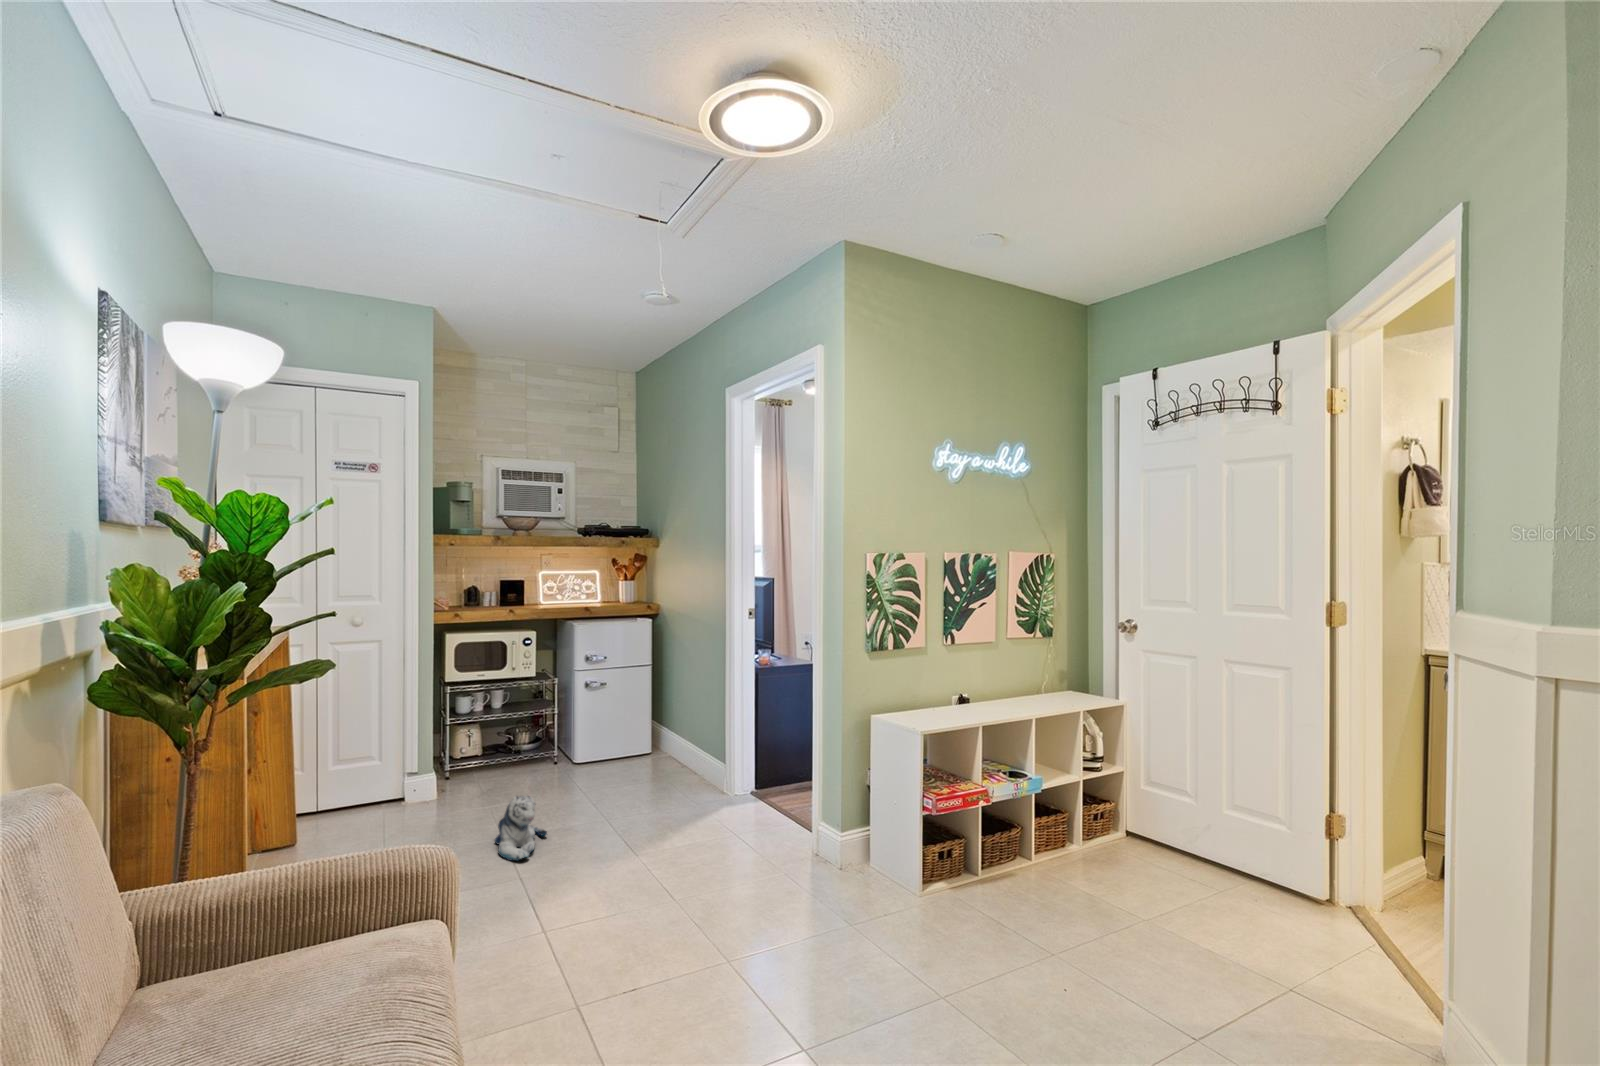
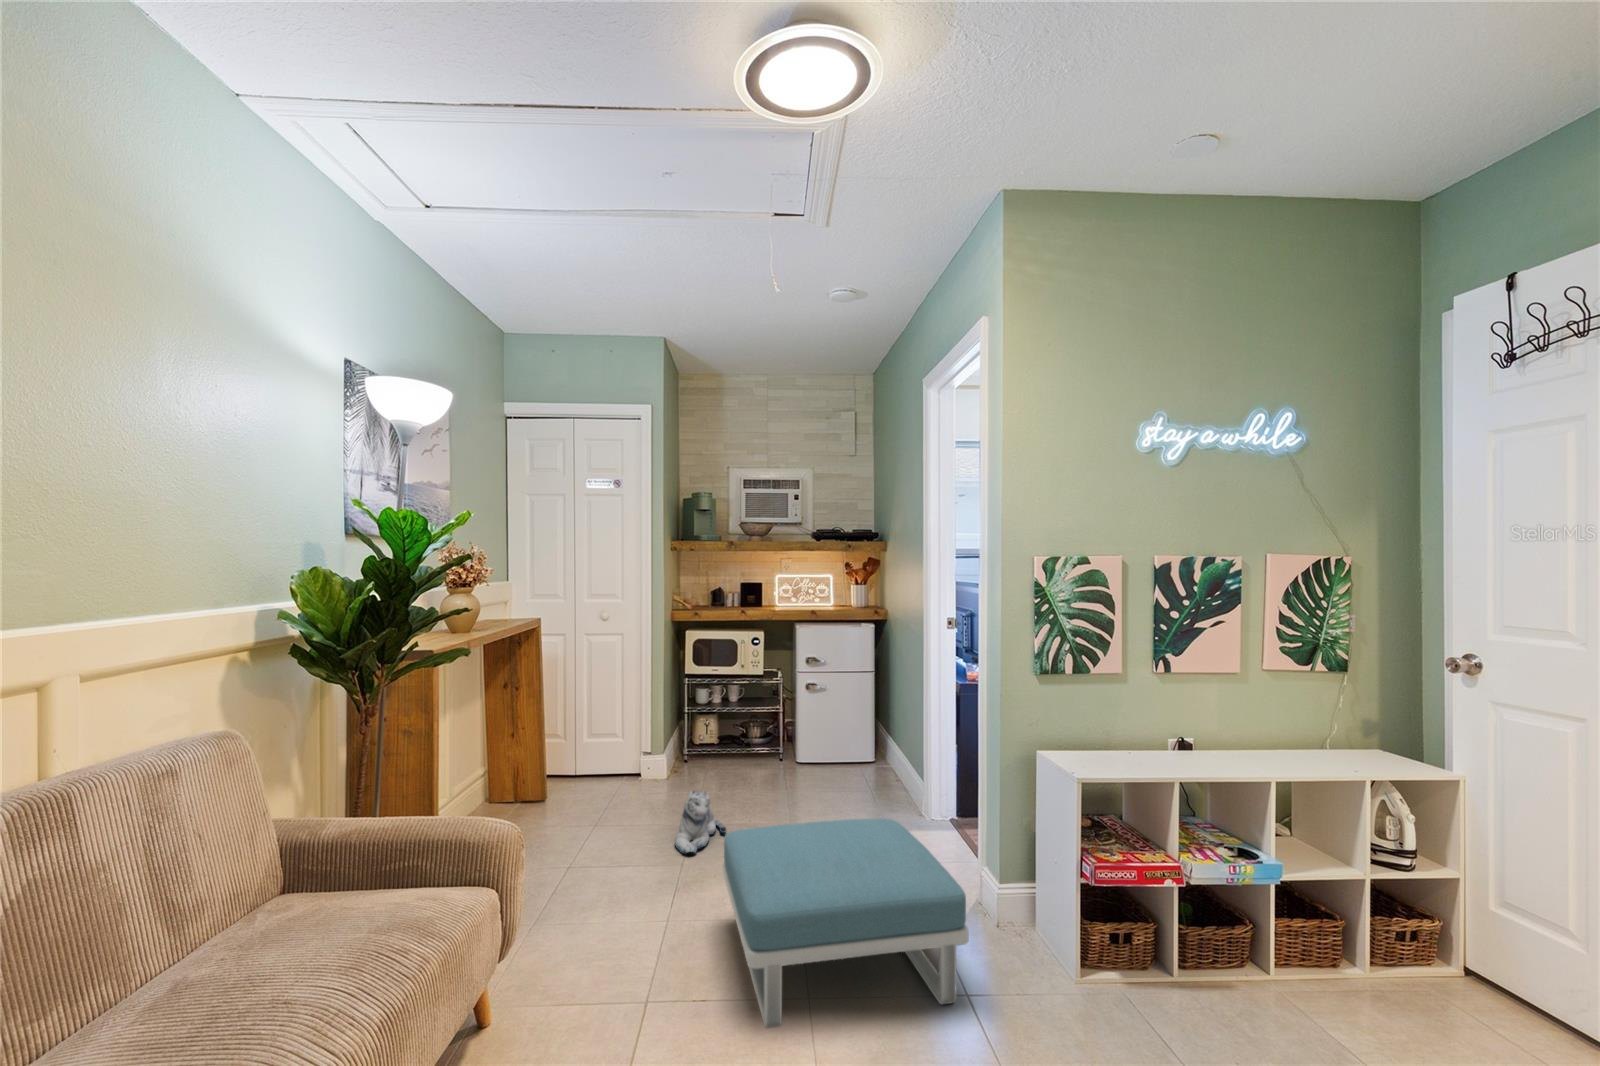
footstool: none [603,790,851,980] -> present [723,818,969,1028]

